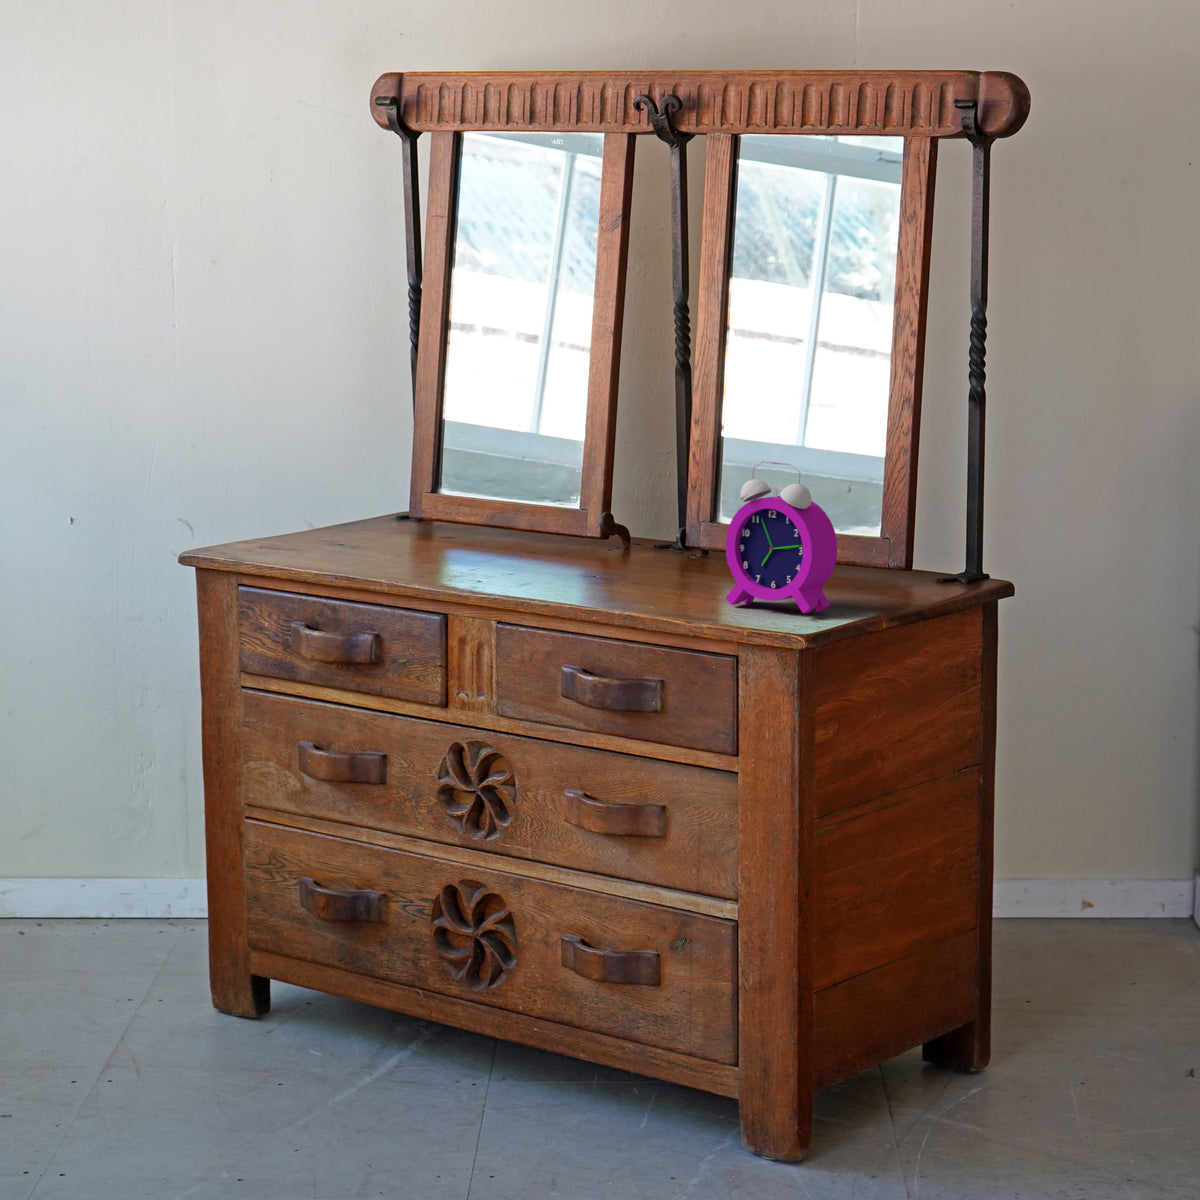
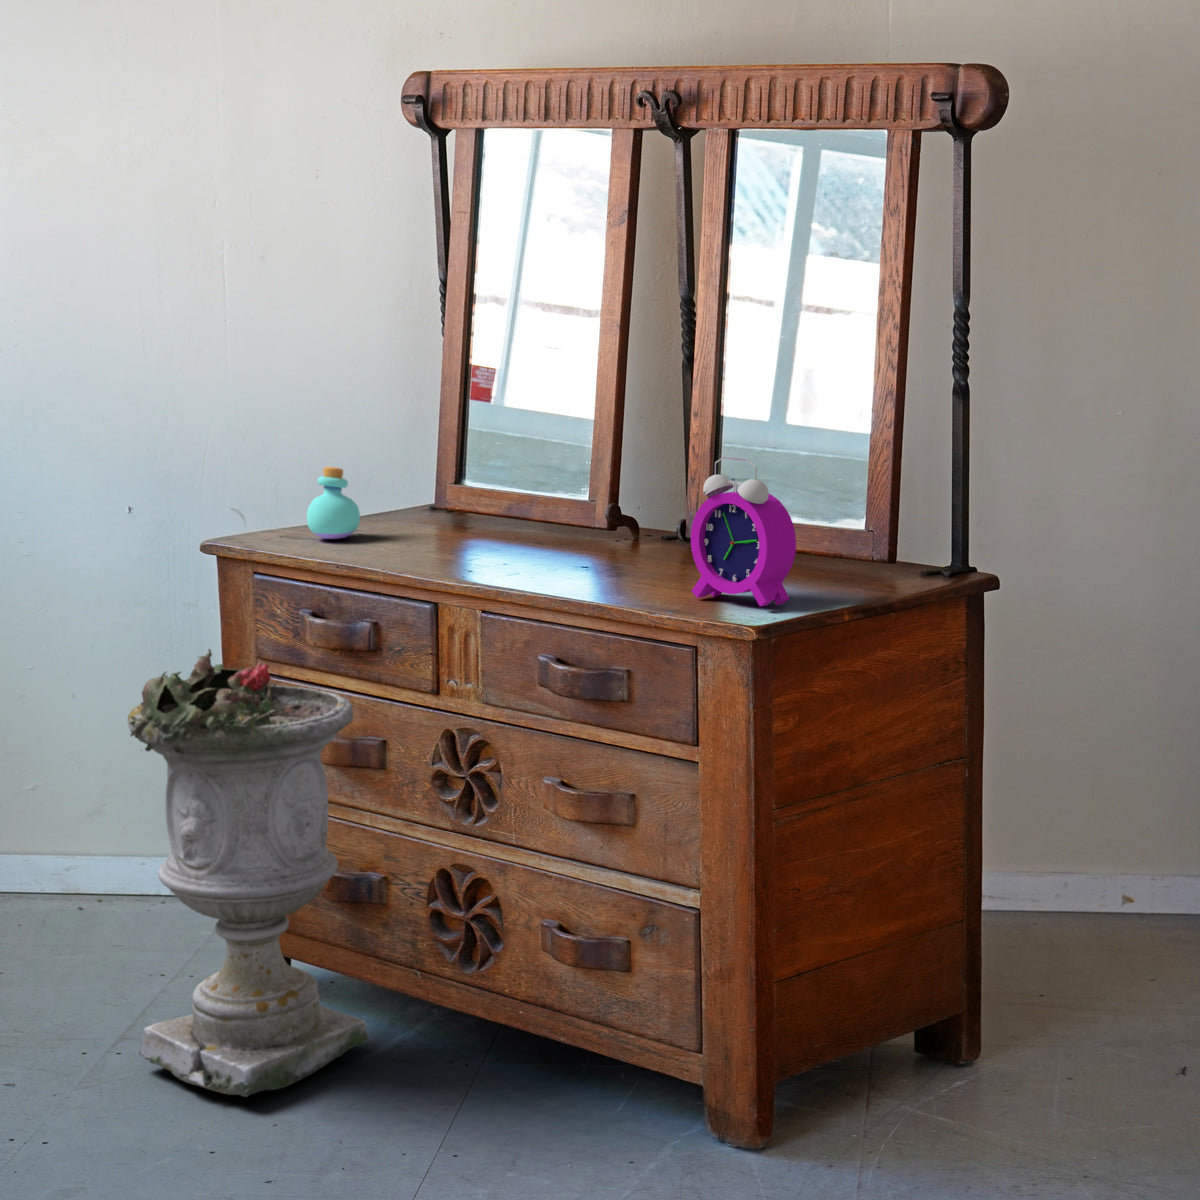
perfume bottle: none [290,473,345,548] -> present [307,467,360,539]
planter: none [123,661,371,1131] -> present [128,649,368,1097]

